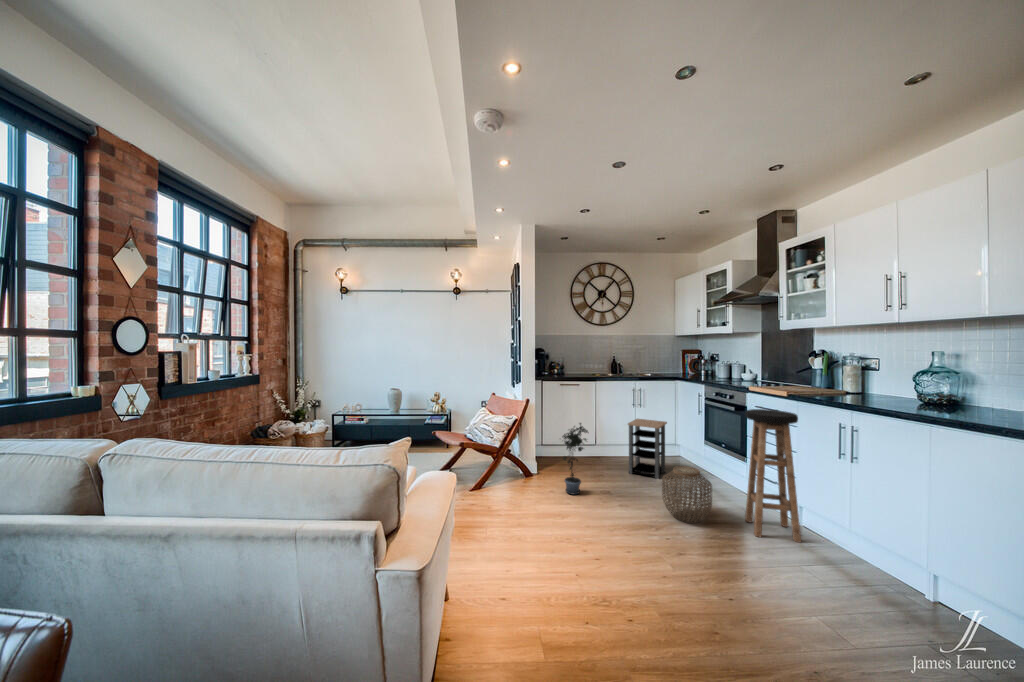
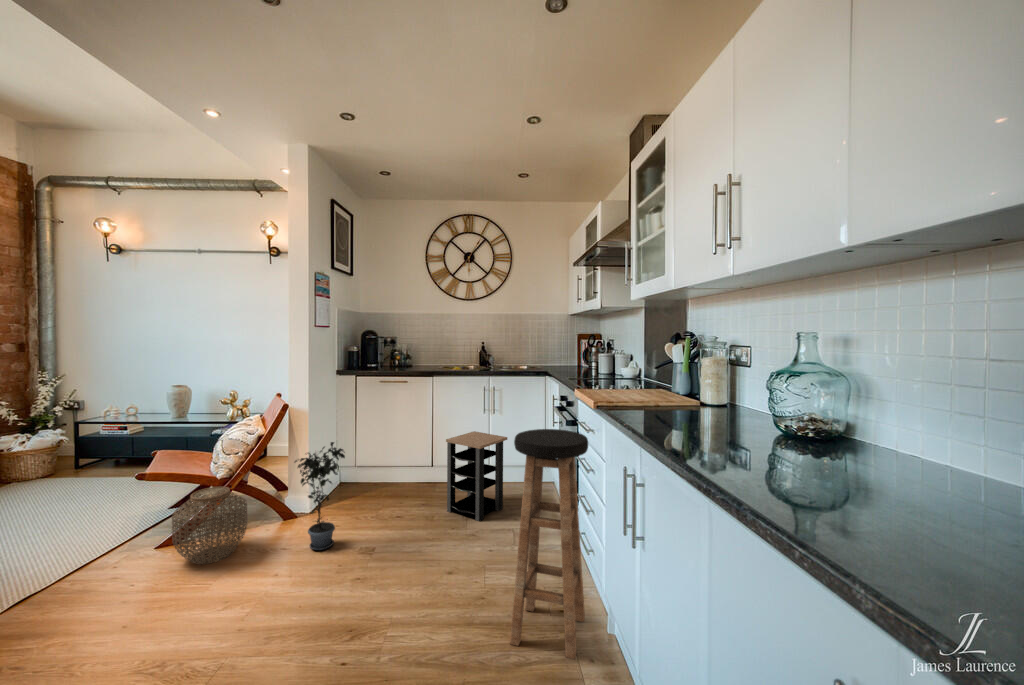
woven basket: present [662,466,712,523] -> present [172,487,247,564]

